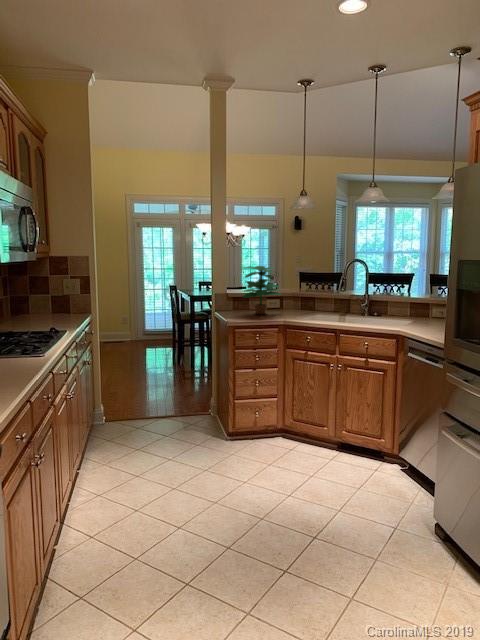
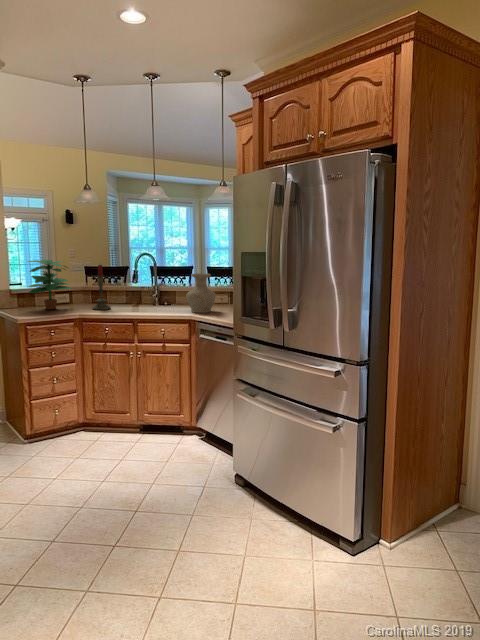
candle: none [298,270,317,317] -> present [92,265,111,310]
vase: none [397,283,432,328] -> present [187,274,216,313]

